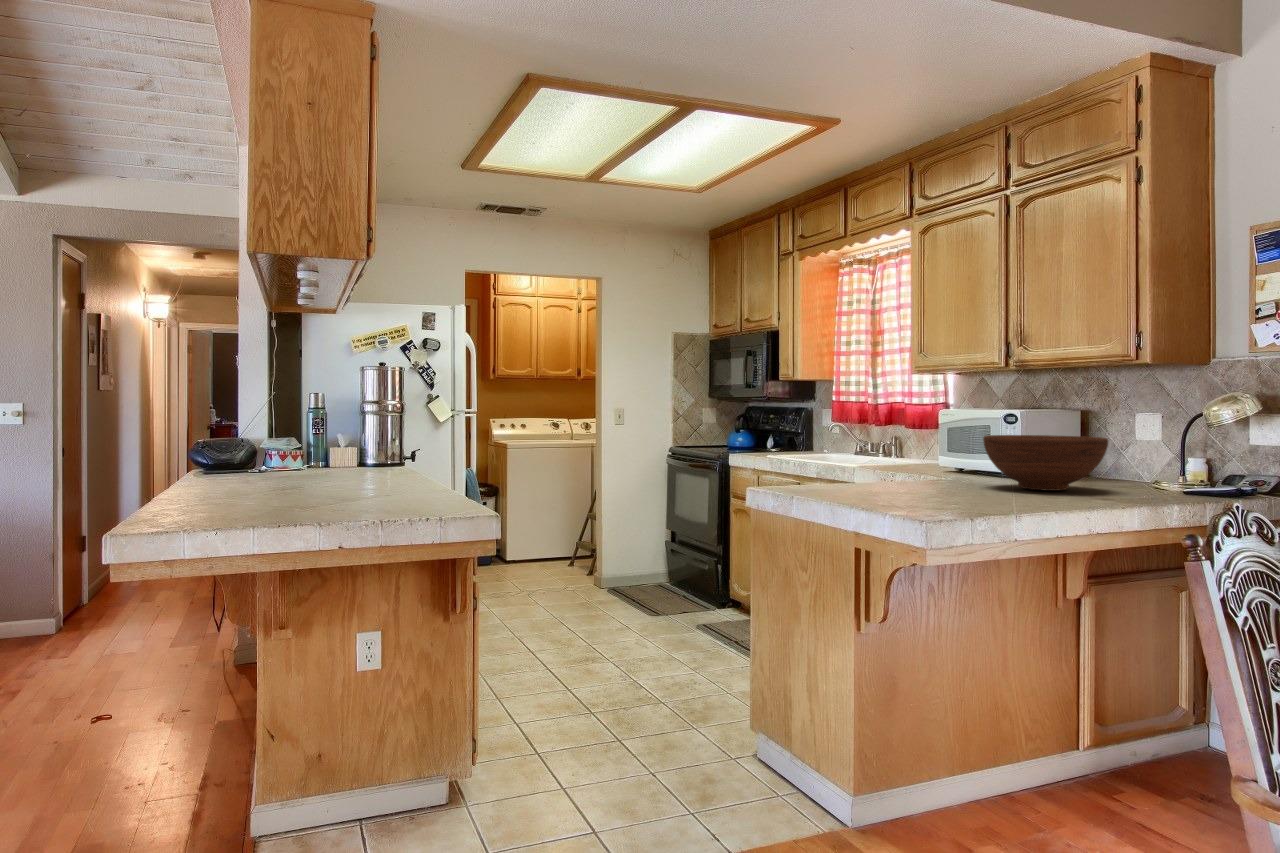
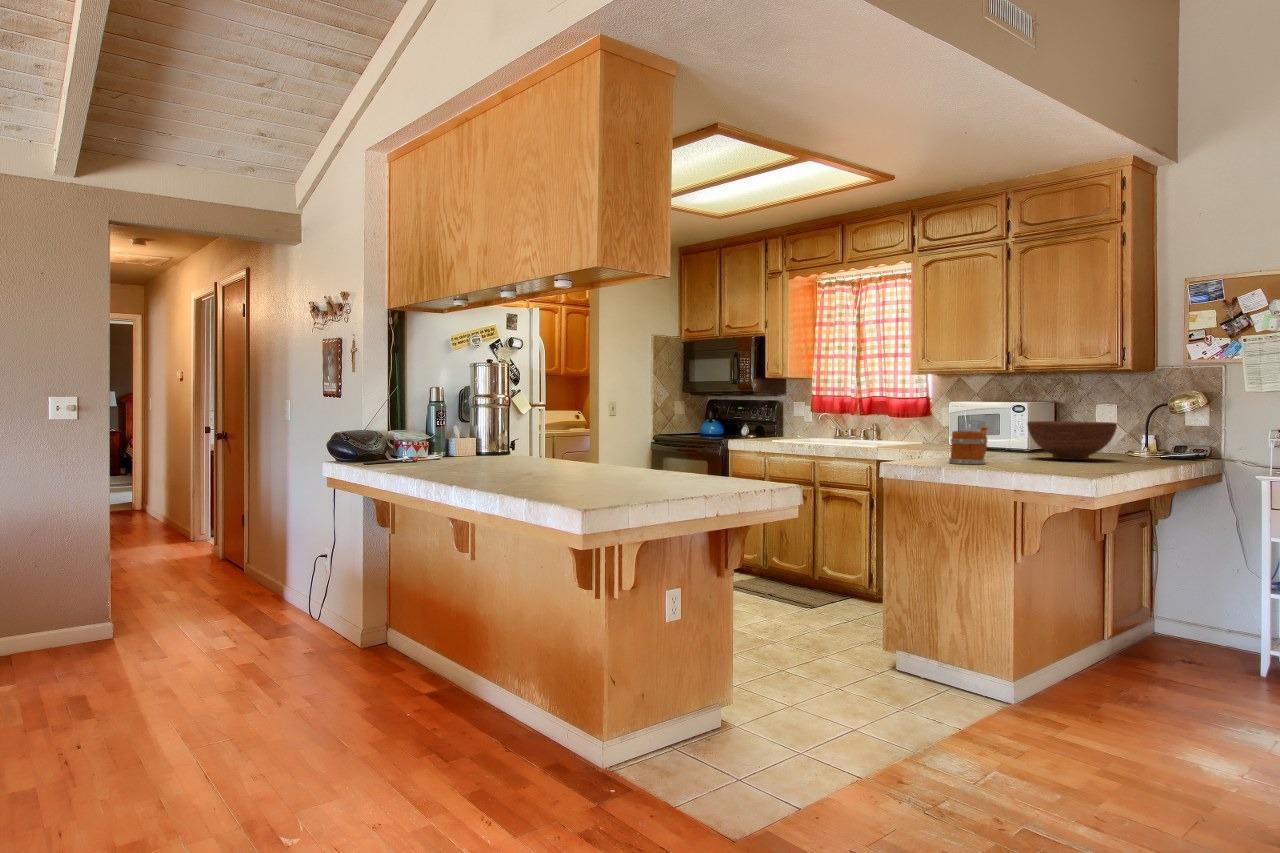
mug: none [833,441,896,494] -> present [949,426,988,464]

